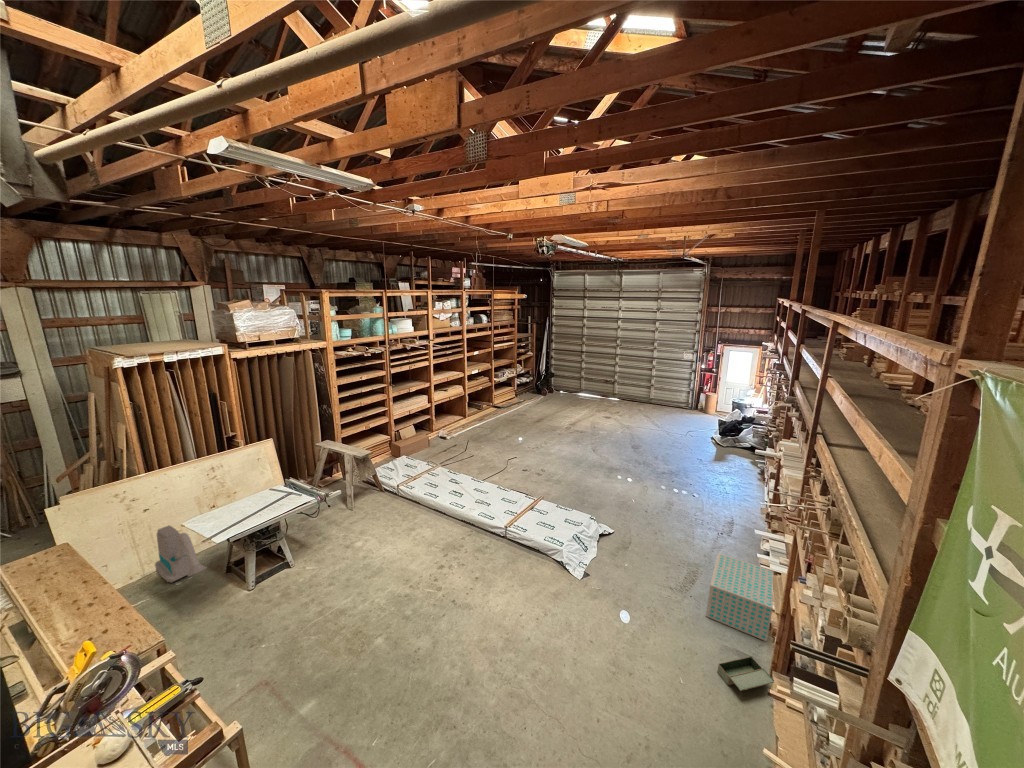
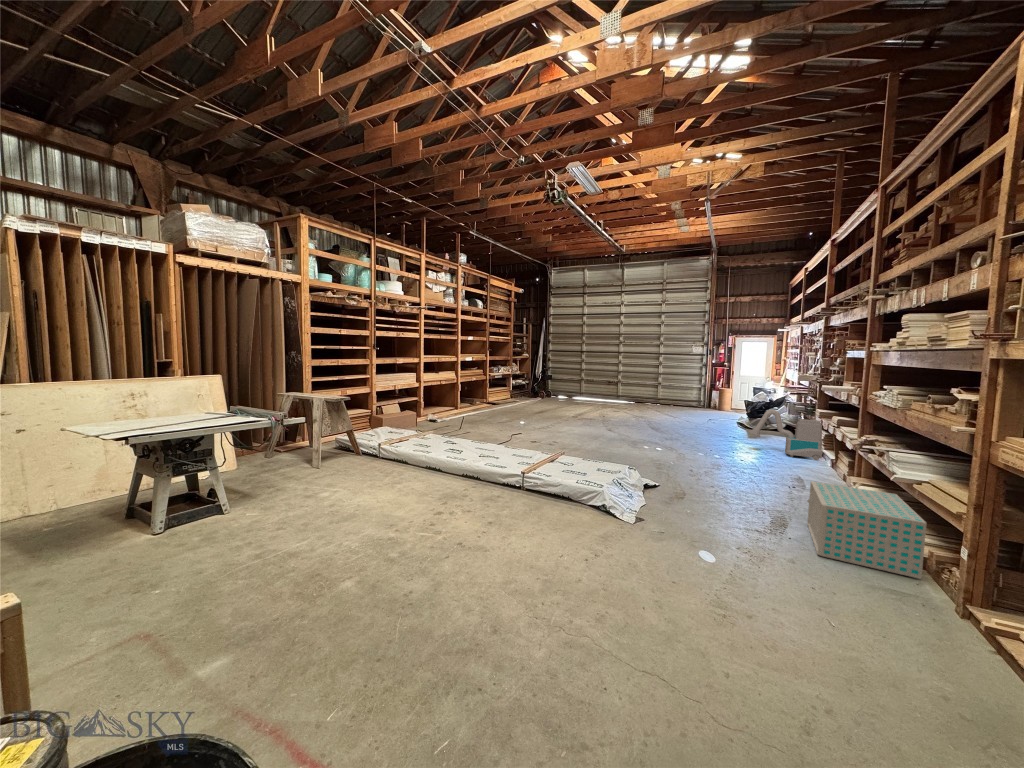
vacuum cleaner: present [155,525,207,583] -> present [749,410,822,460]
toolbox: present [717,657,774,691] -> none [873,590,976,628]

